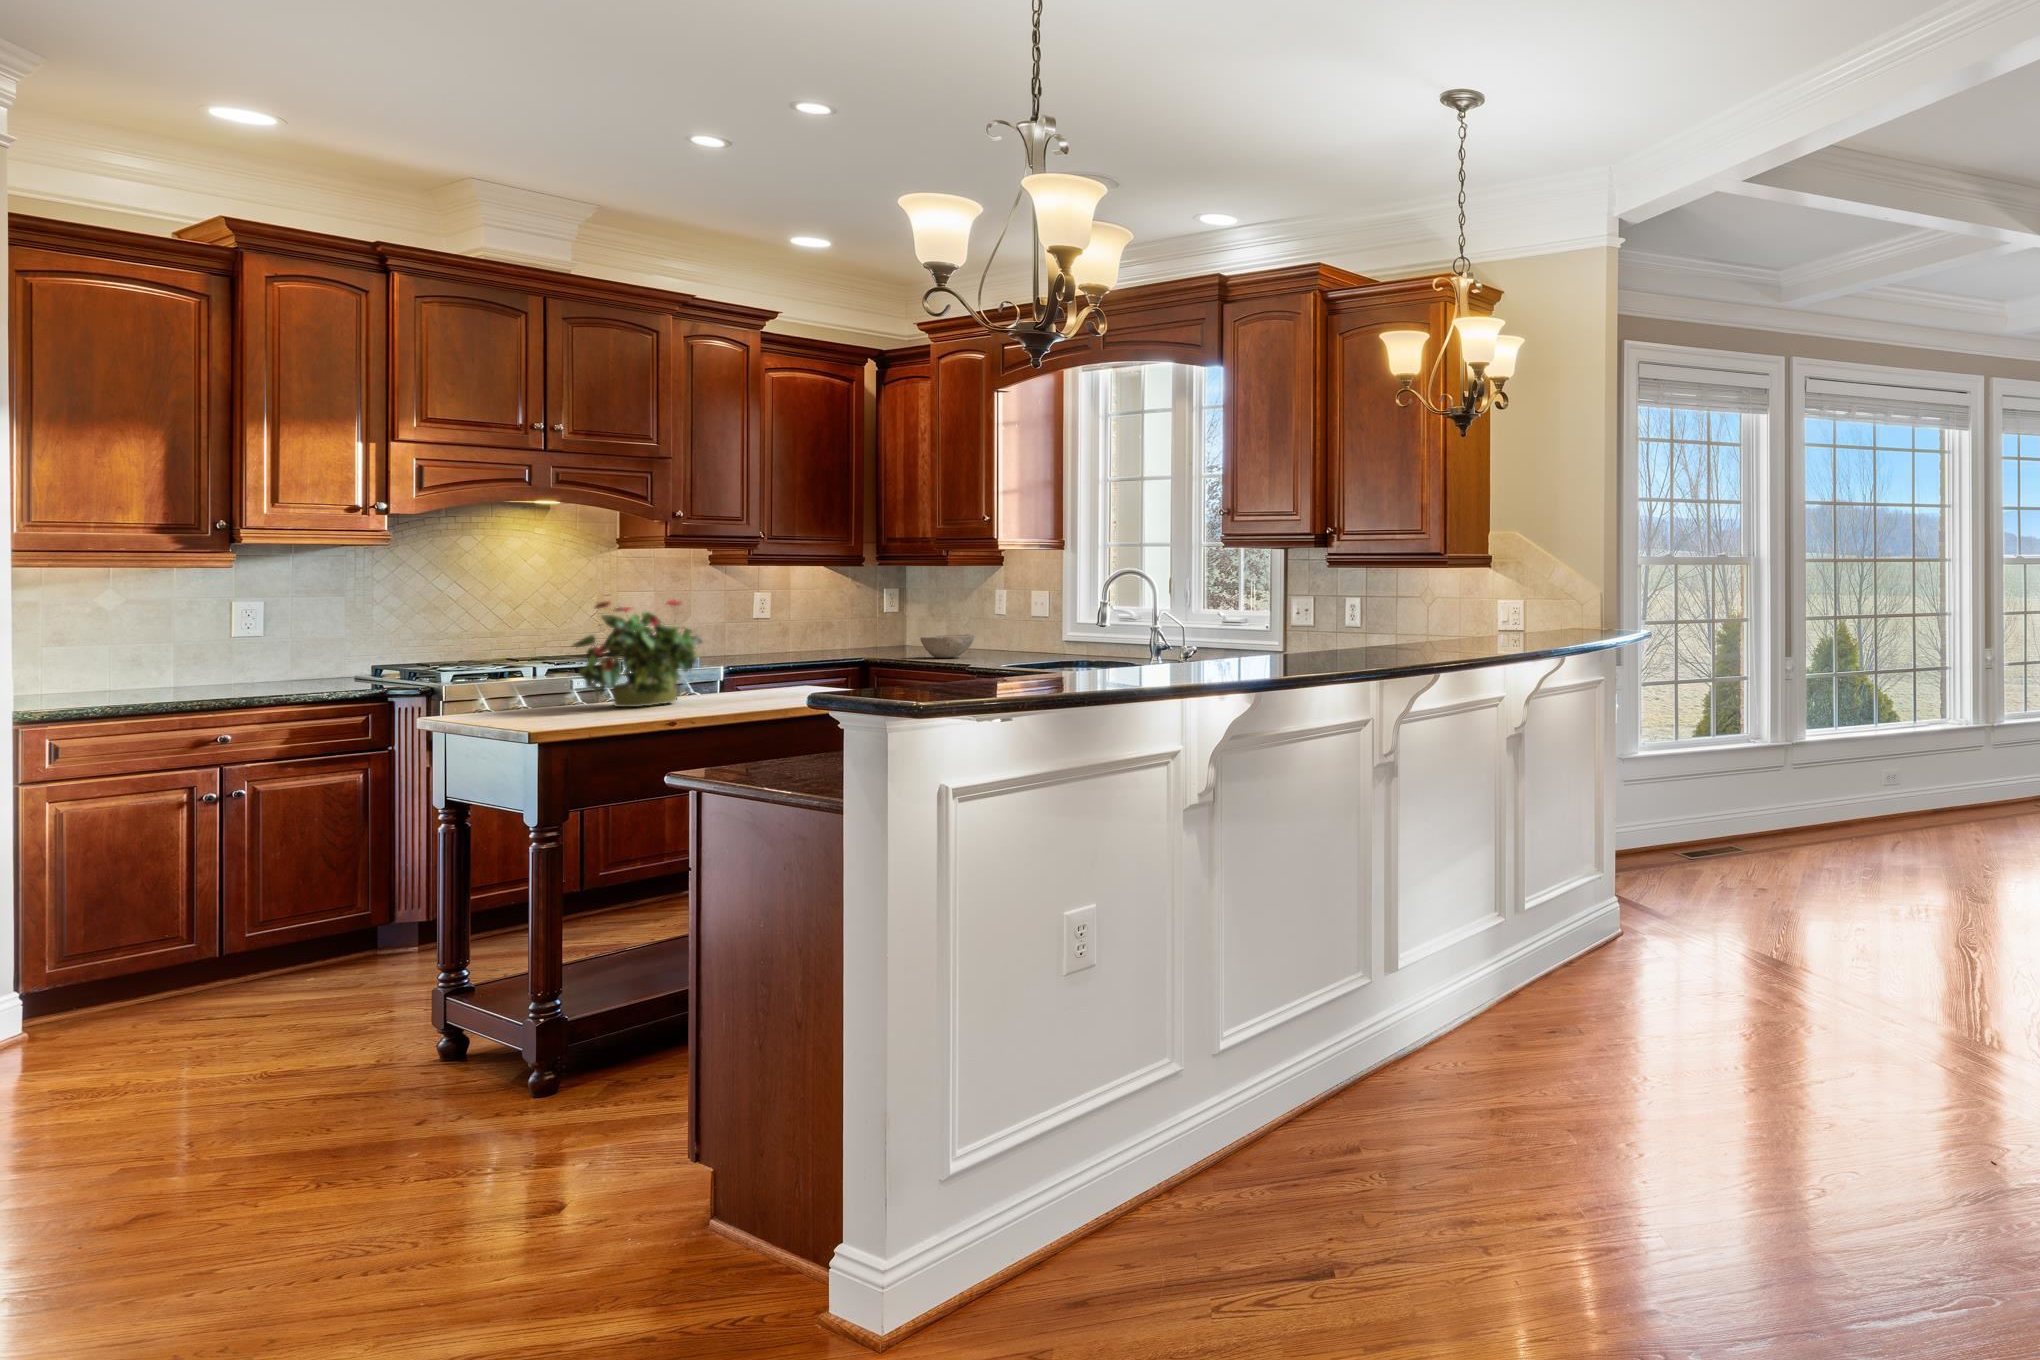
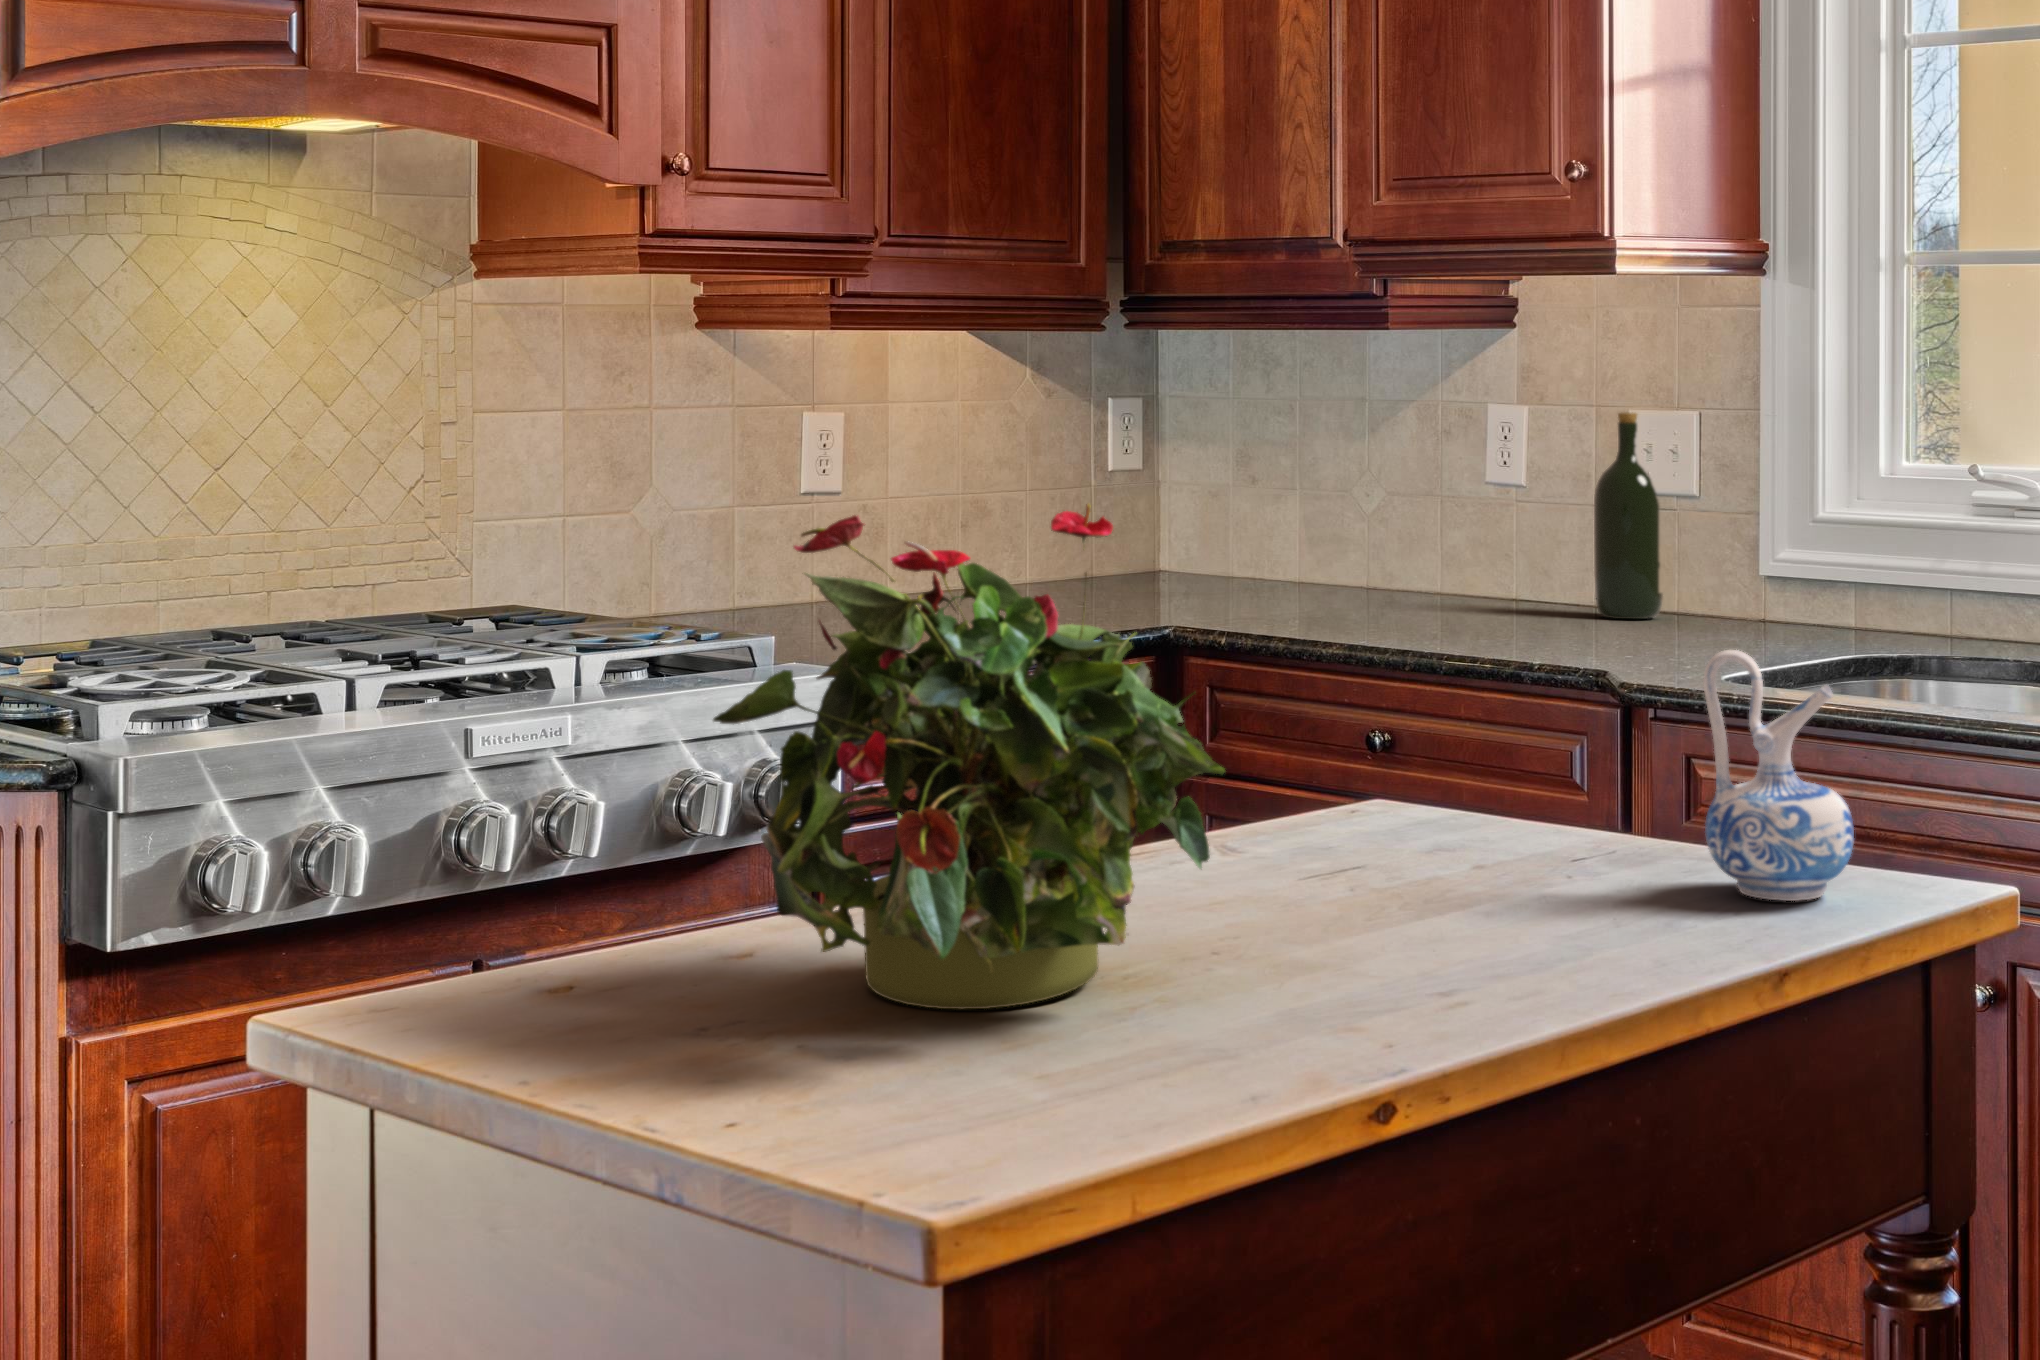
wine bottle: none [1020,591,1043,654] -> present [1594,412,1663,619]
ceramic pitcher: none [865,634,903,690] -> present [1703,650,1854,901]
bowl: present [920,635,974,658] -> none [1369,559,1528,640]

